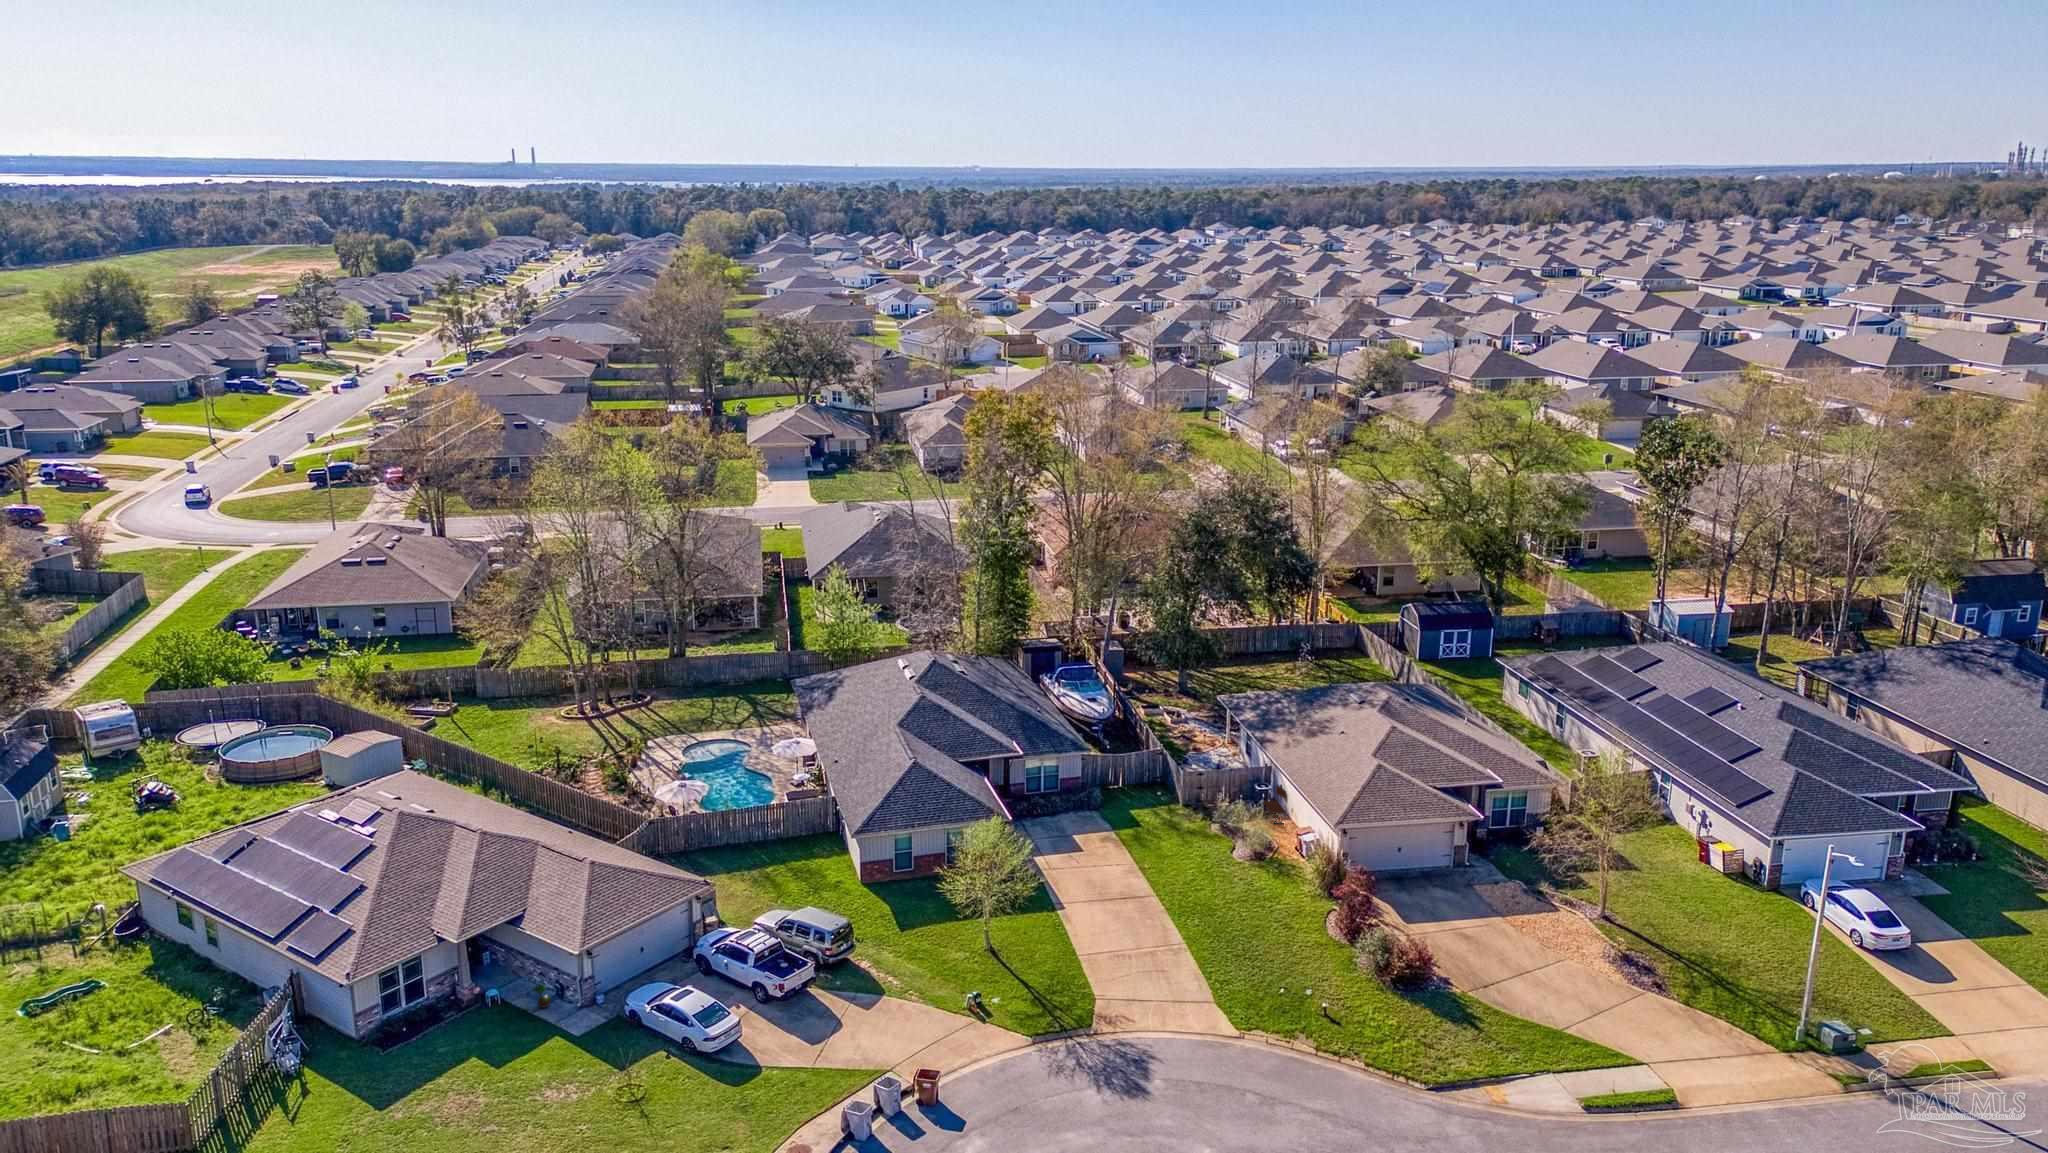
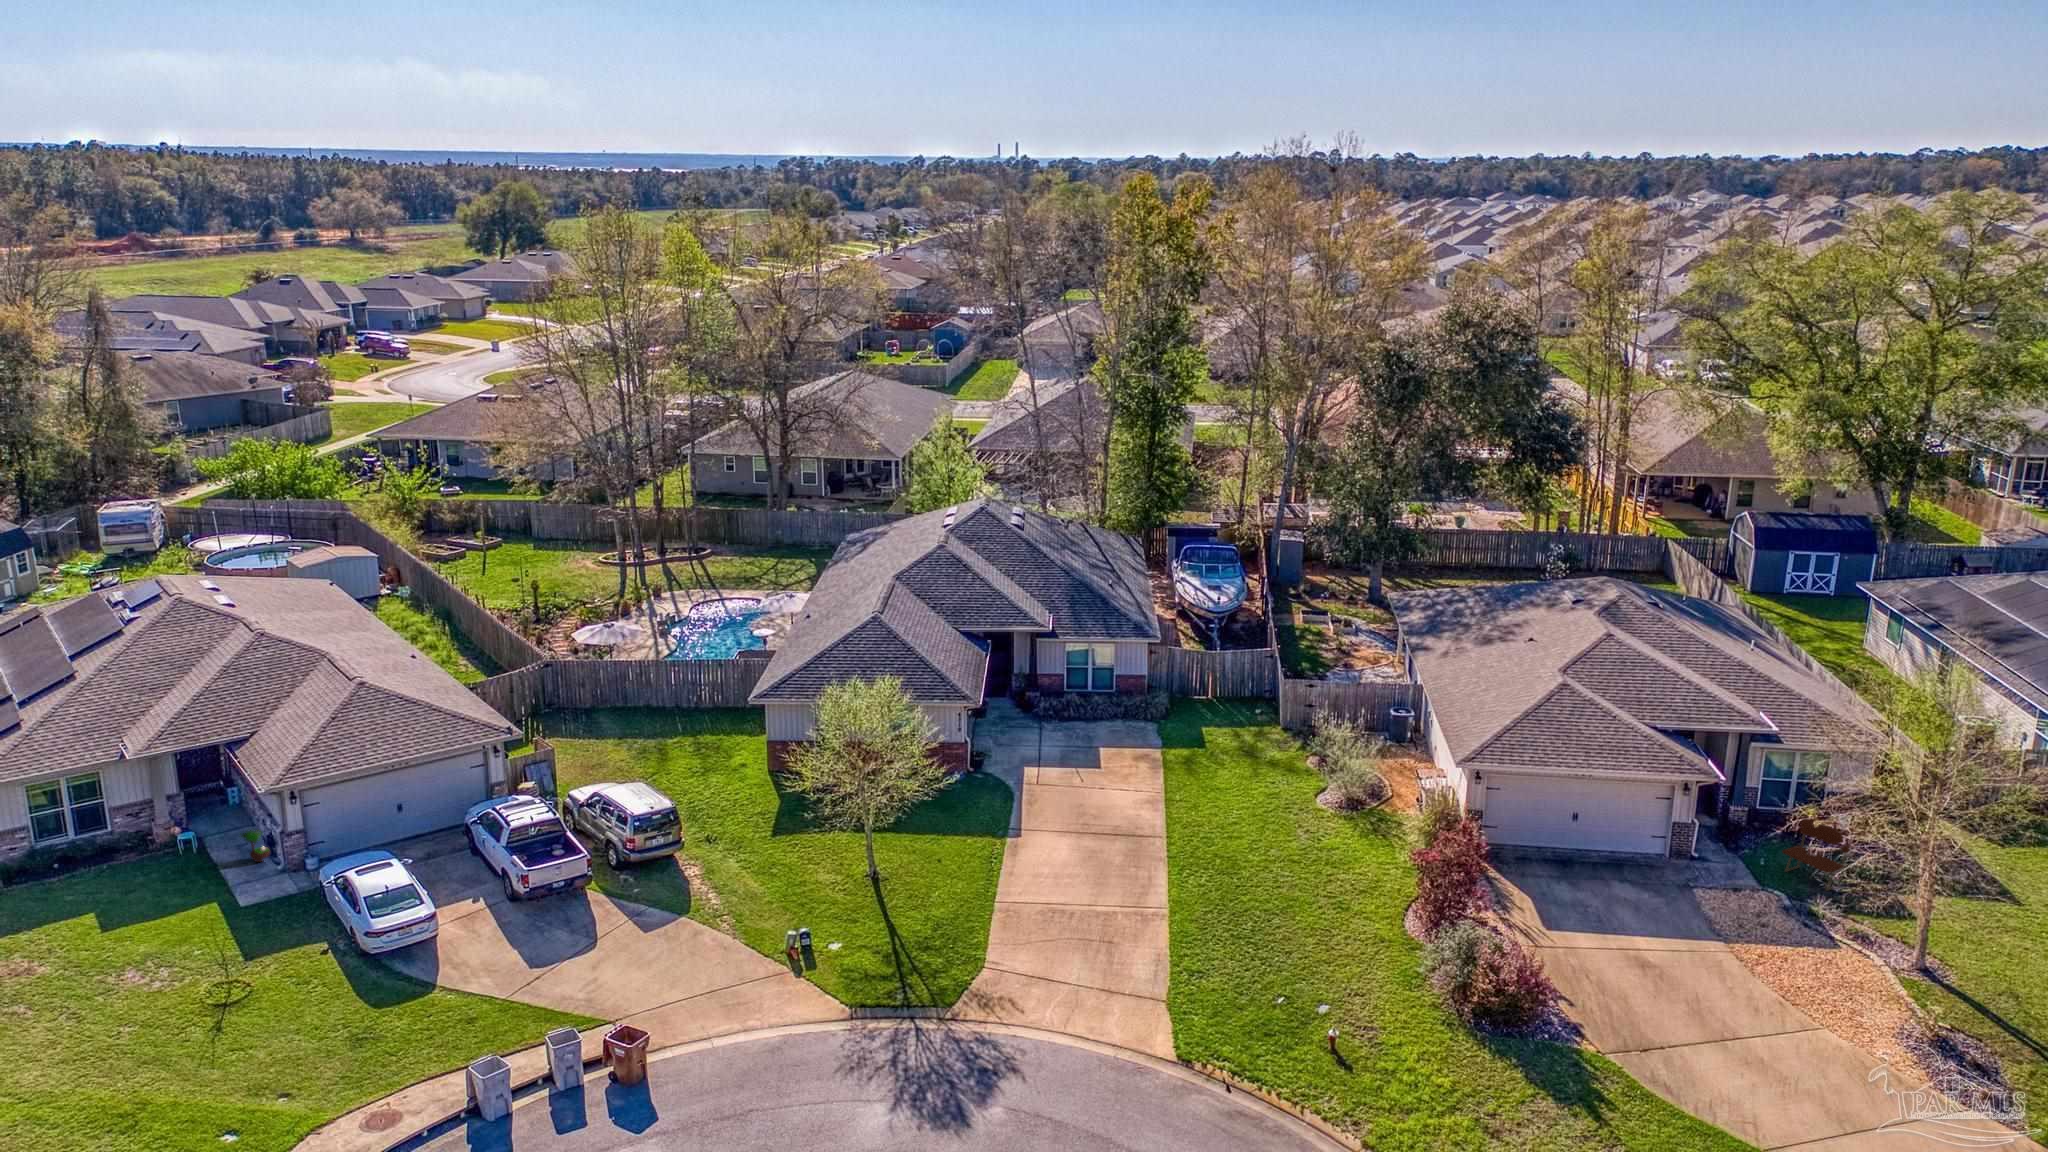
bench: present [1263,785,1288,824] -> present [1782,818,1850,890]

